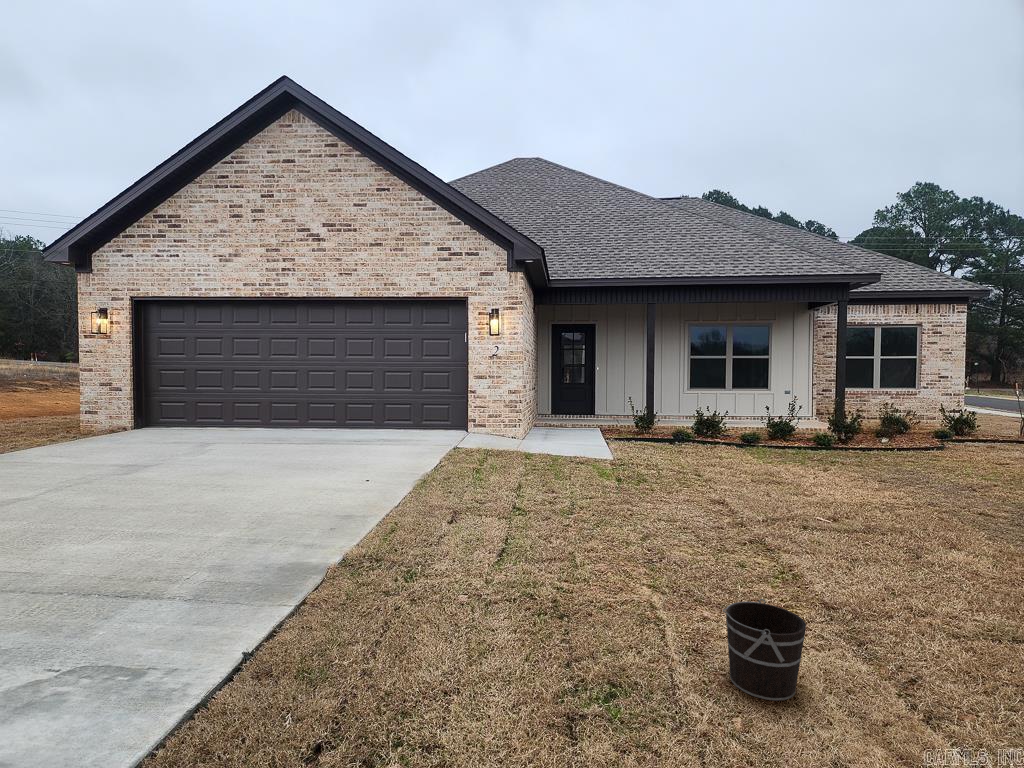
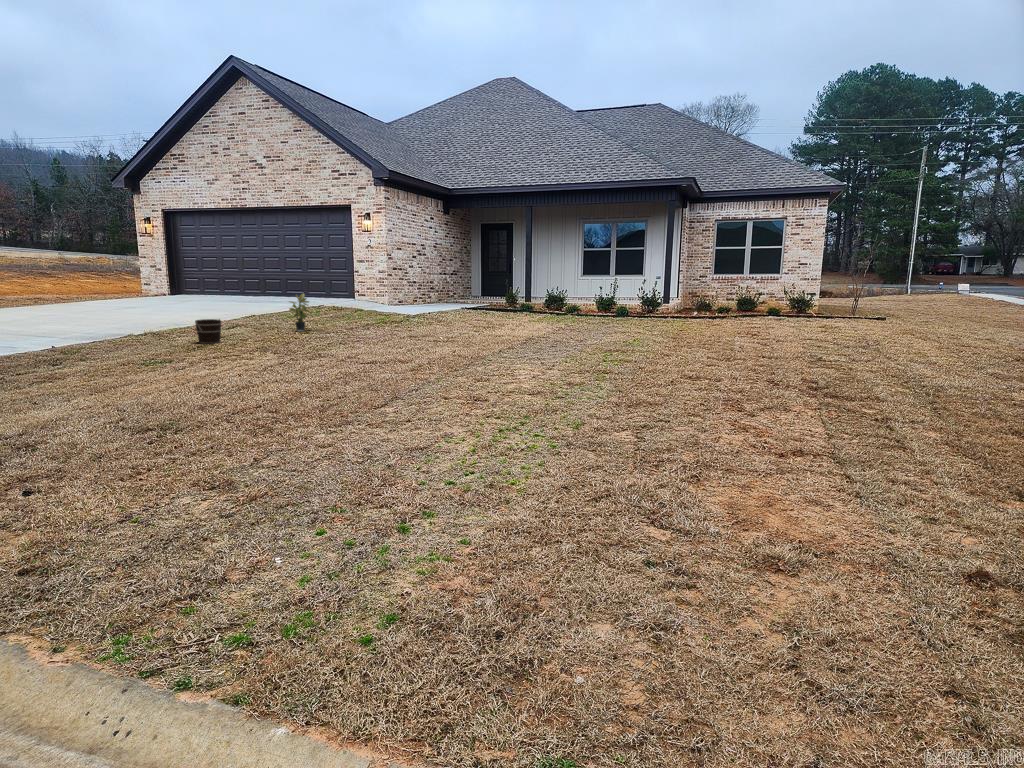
potted plant: none [690,474,738,561] -> present [290,294,309,331]

